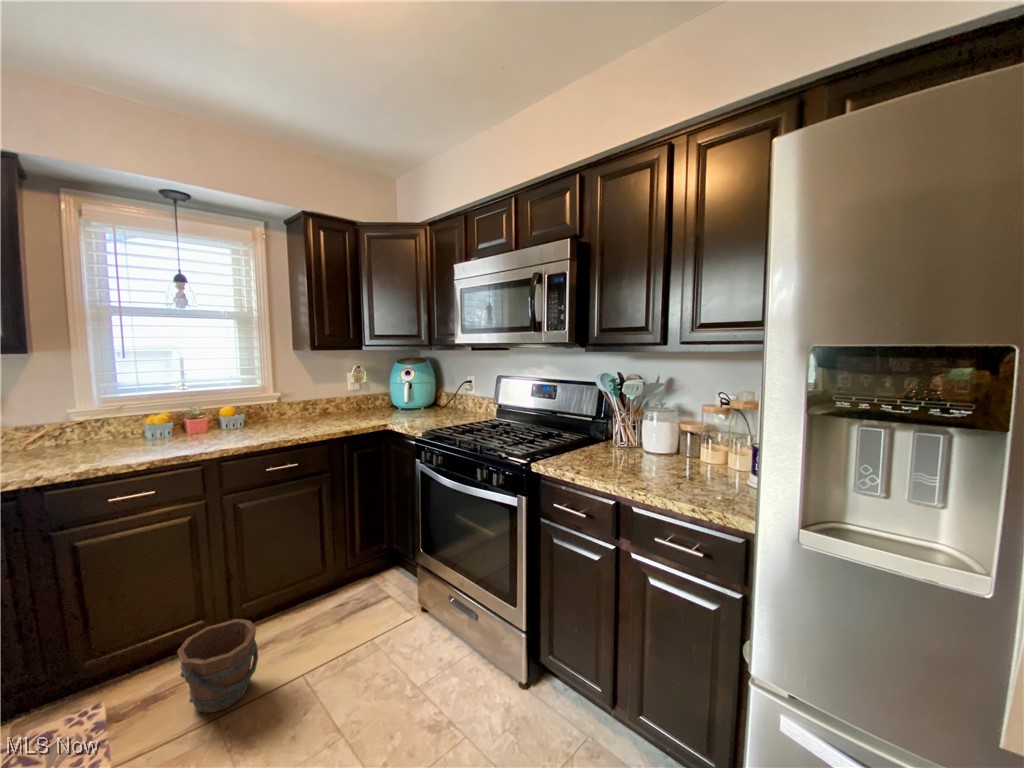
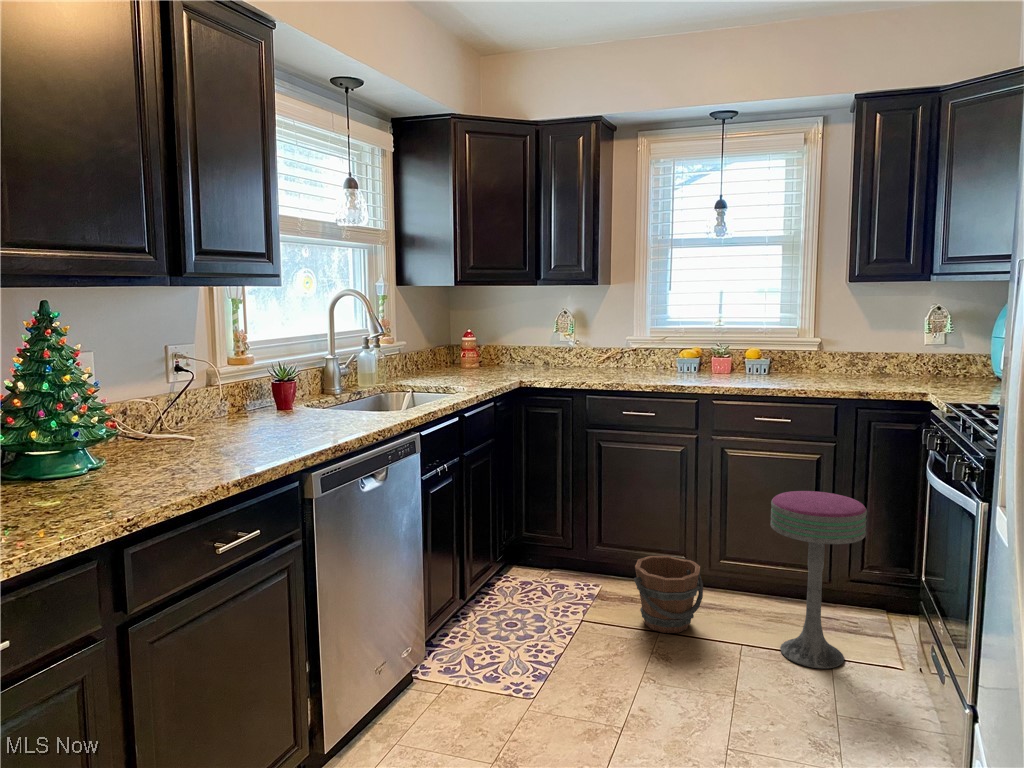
bar stool: none [316,511,388,655] -> present [770,491,867,668]

